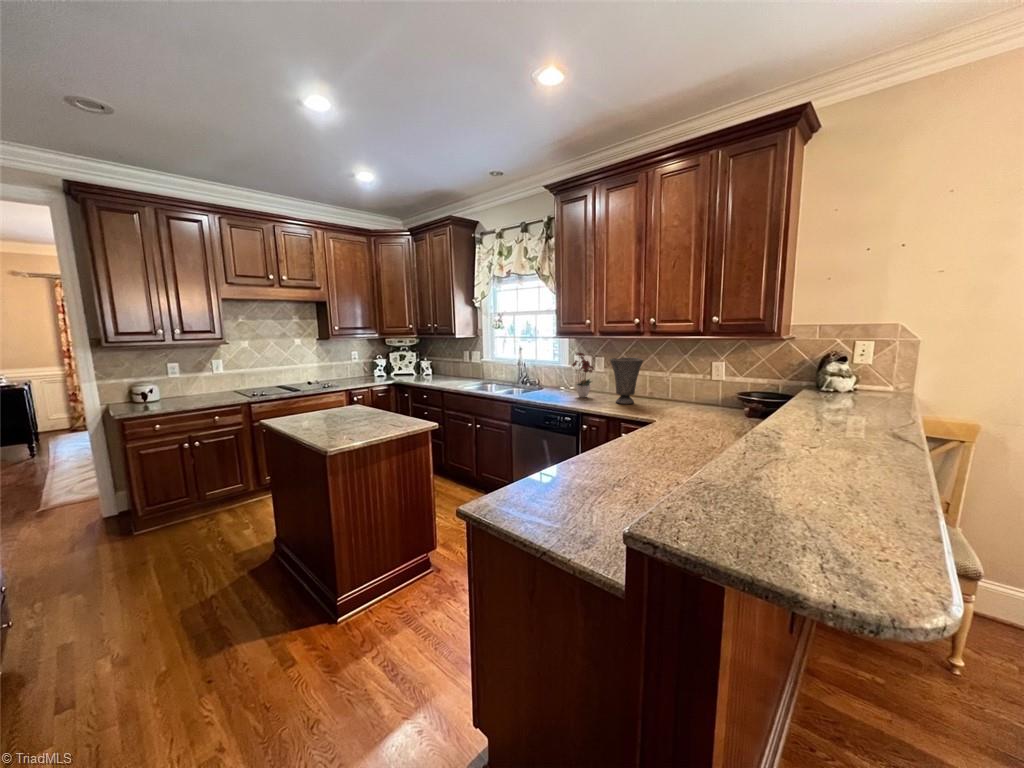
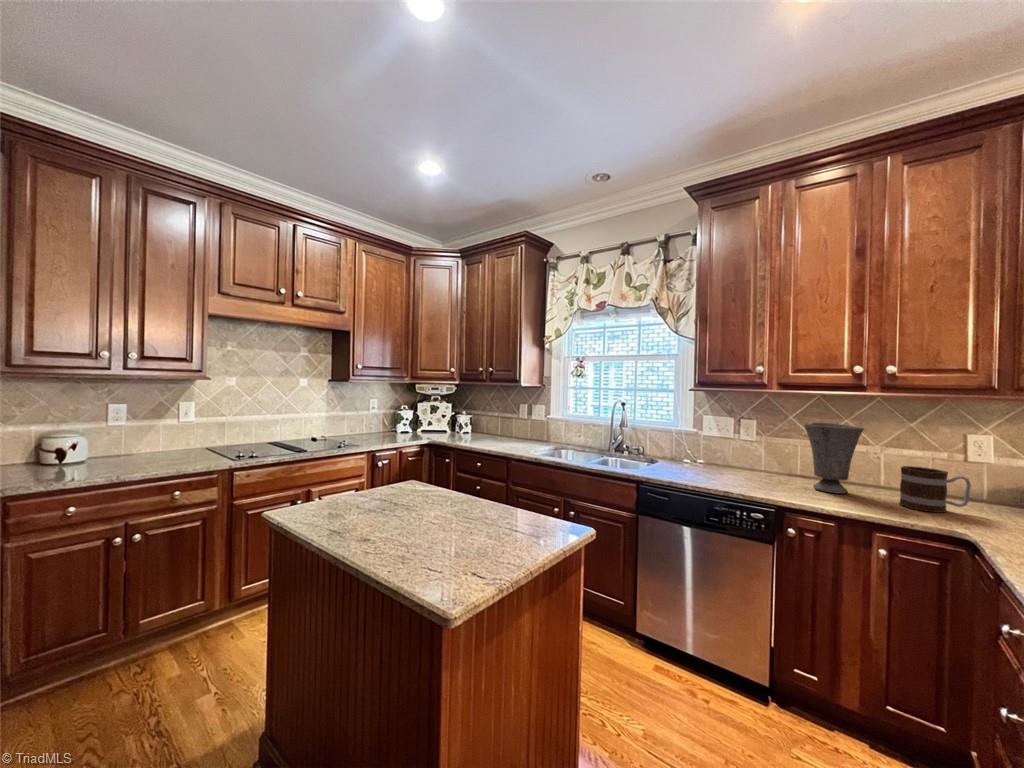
flower arrangement: present [572,352,594,397] -> none [720,409,771,478]
mug: none [650,384,683,412] -> present [899,466,971,513]

